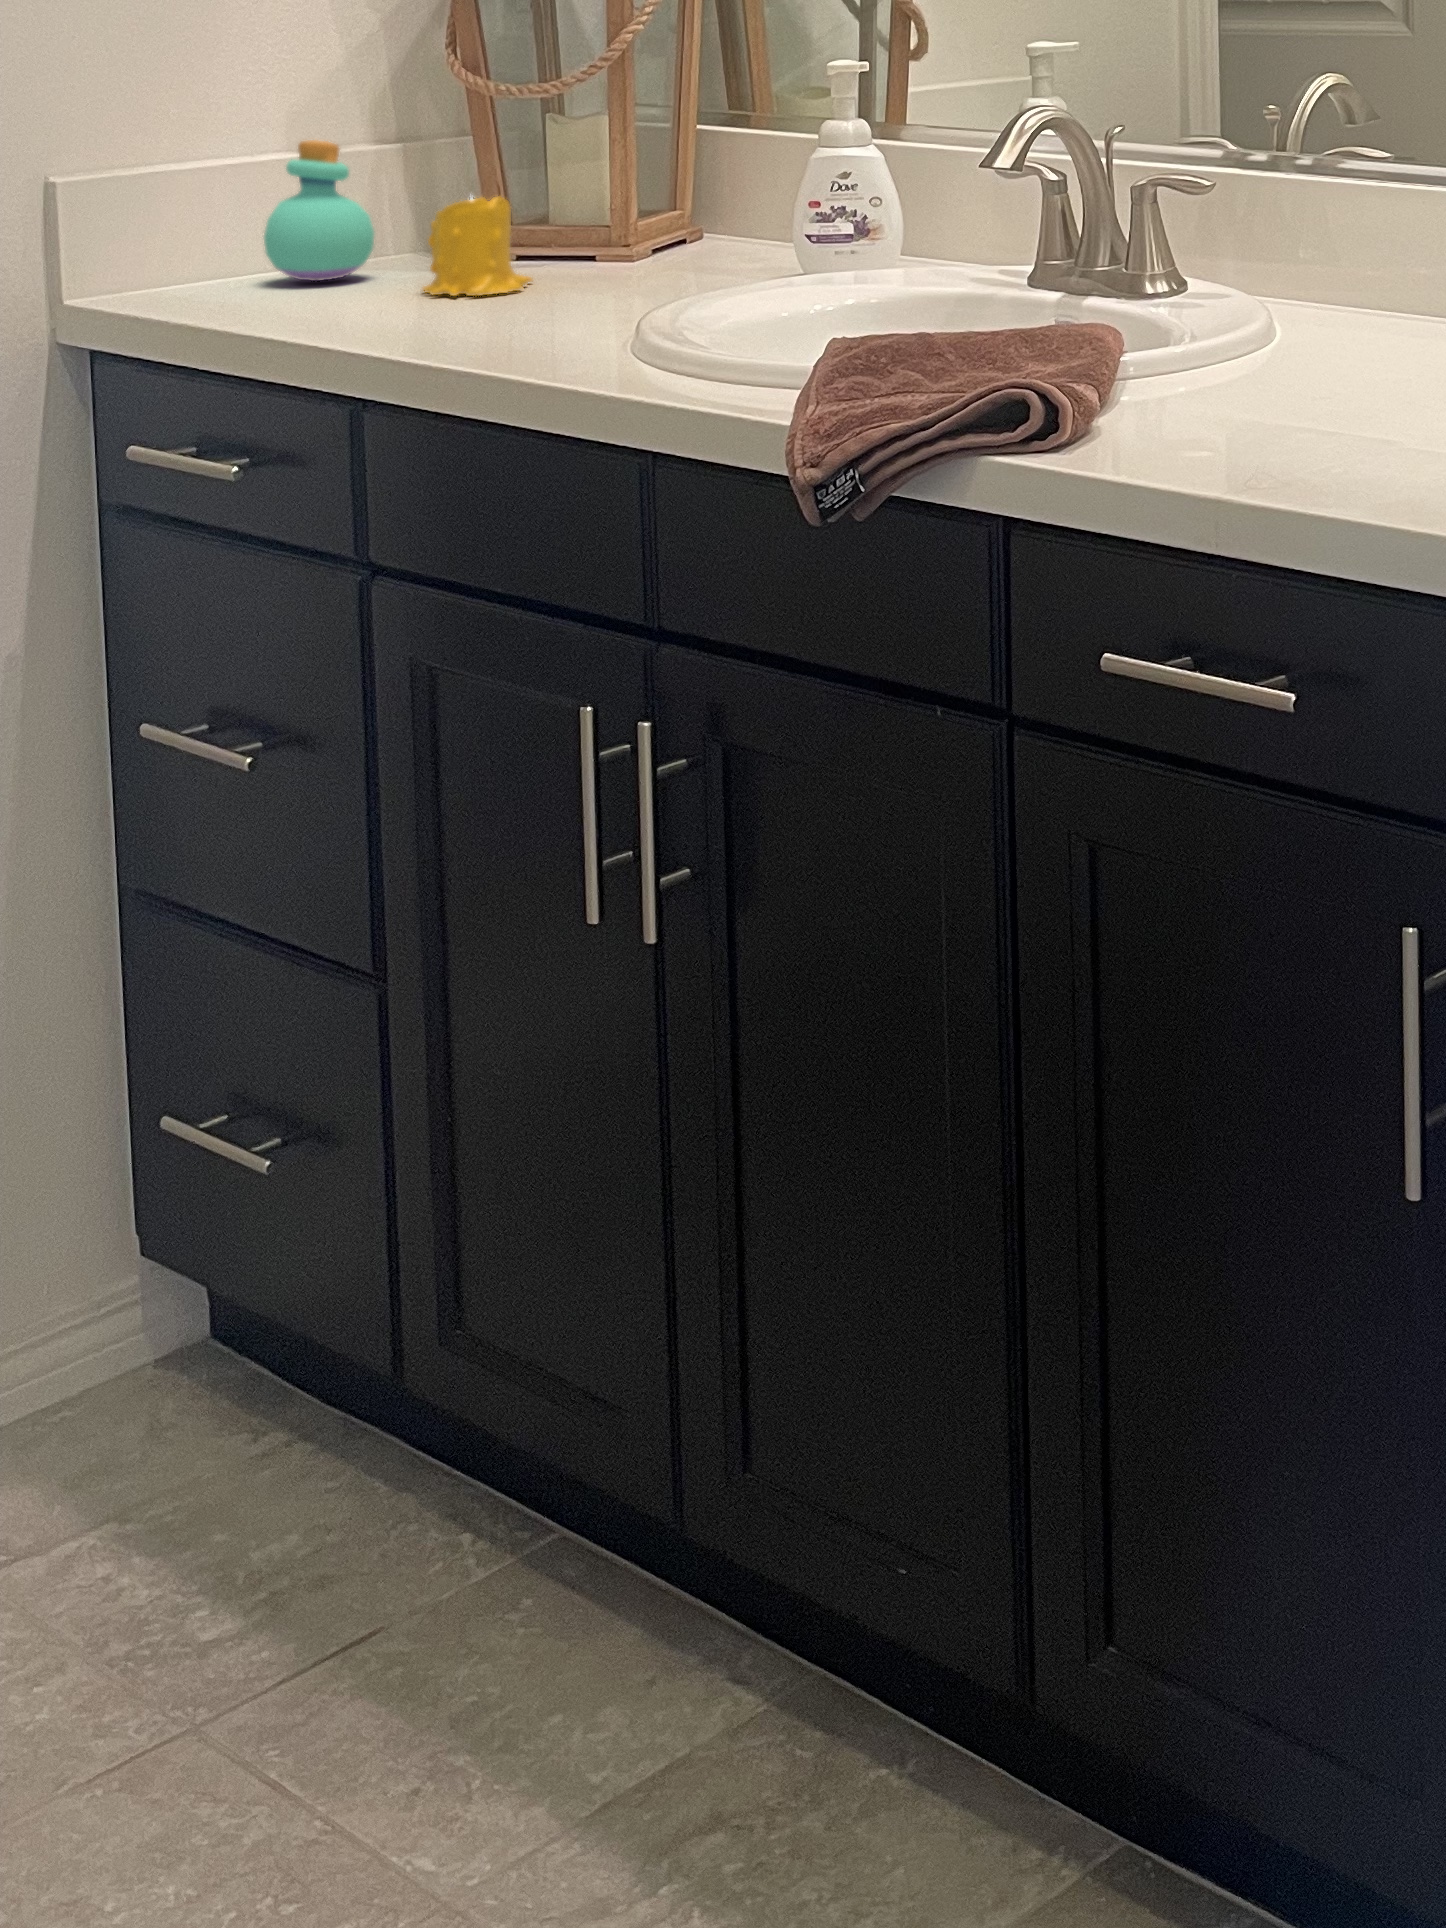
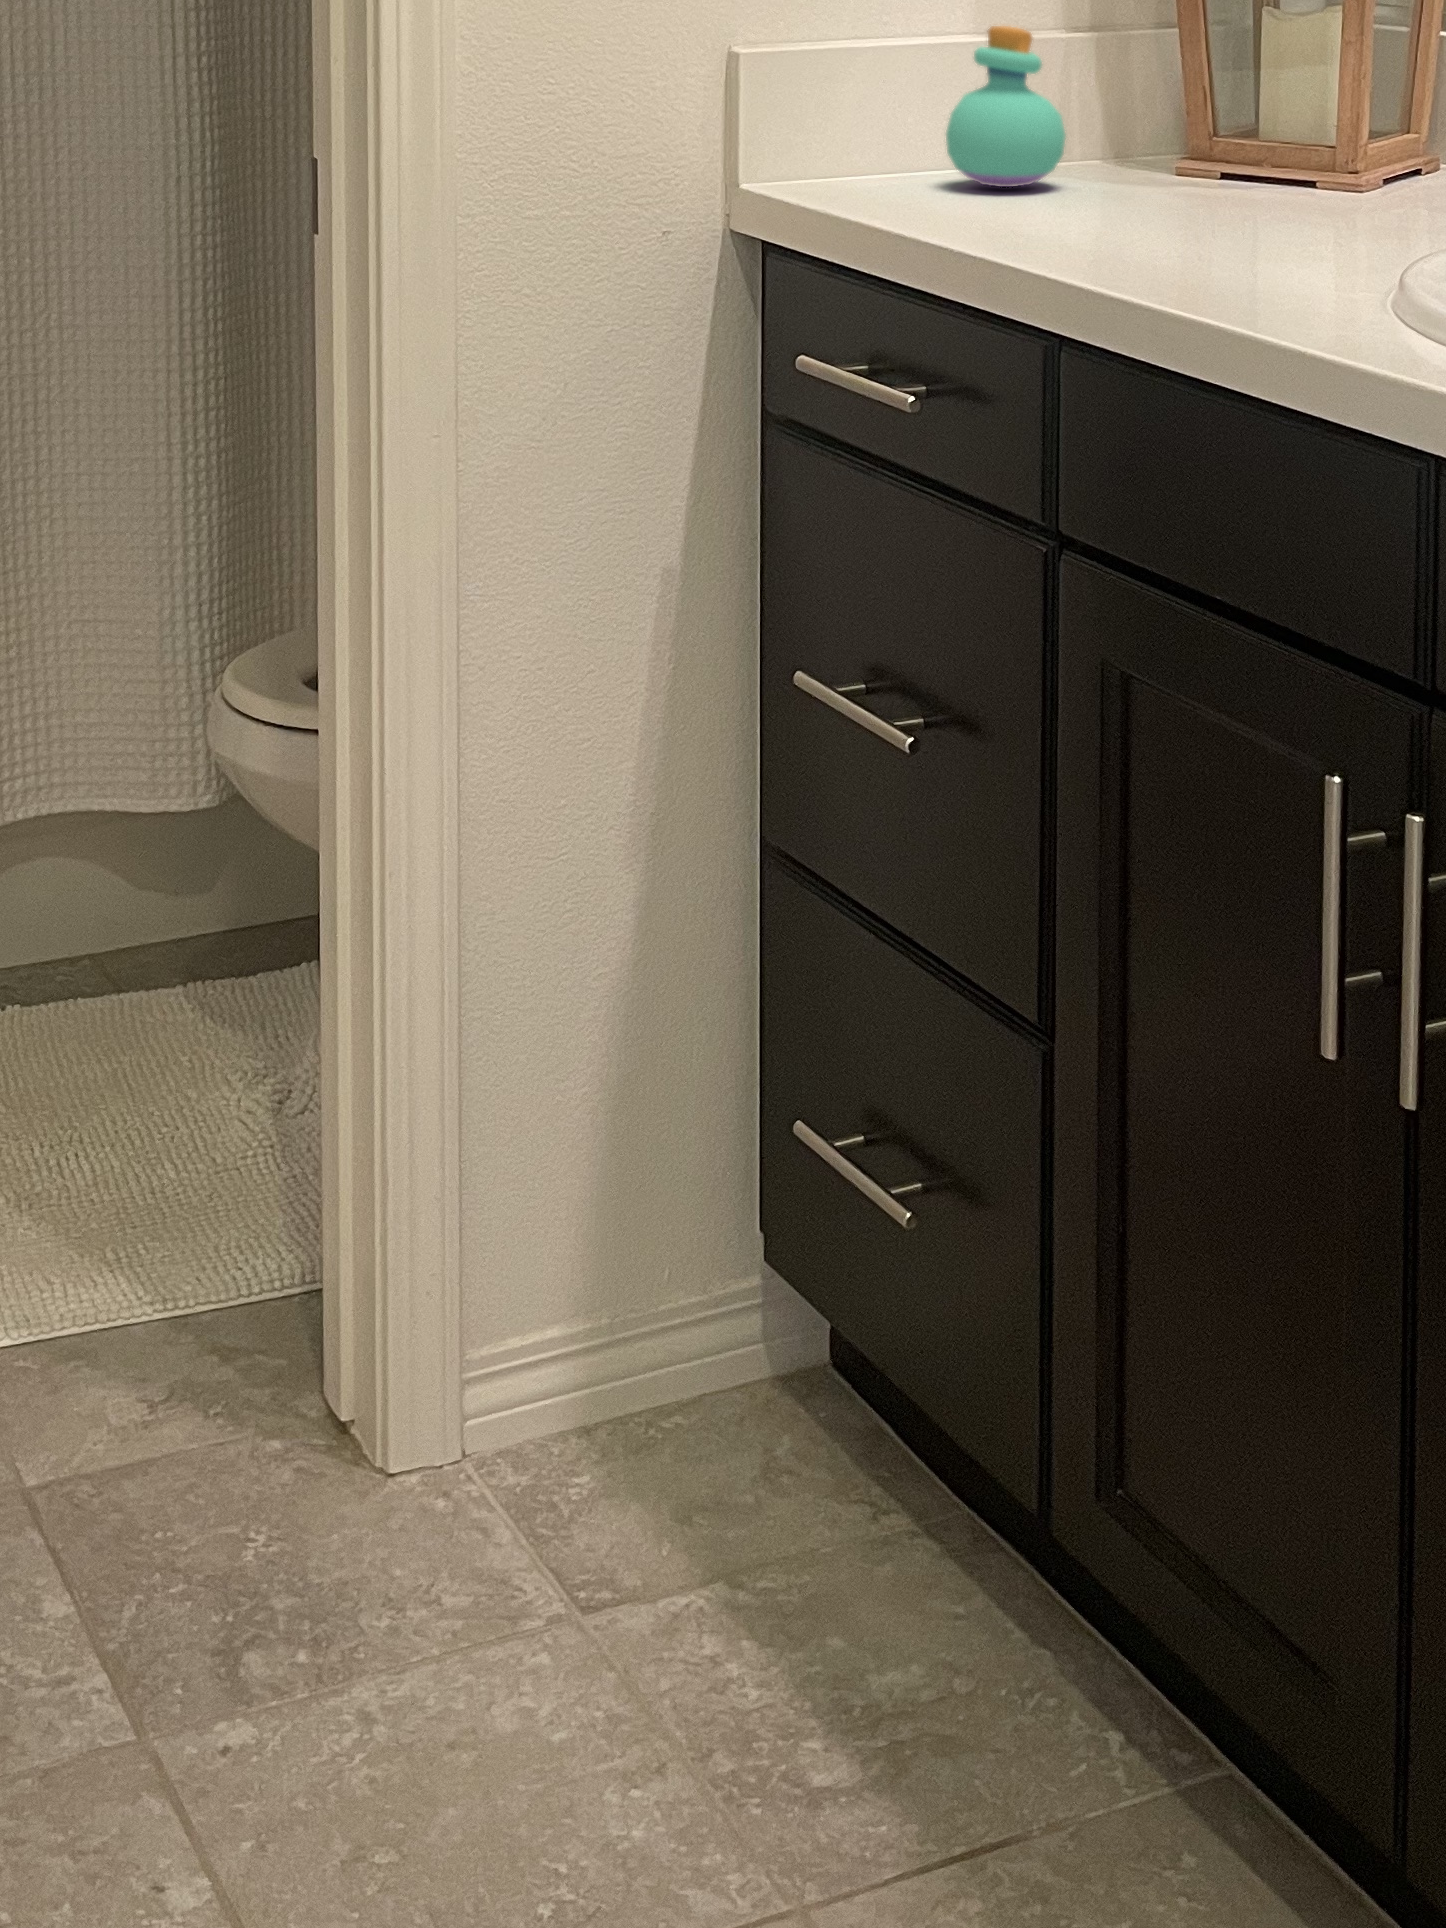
candle: present [423,197,533,296] -> none [1120,94,1249,221]

